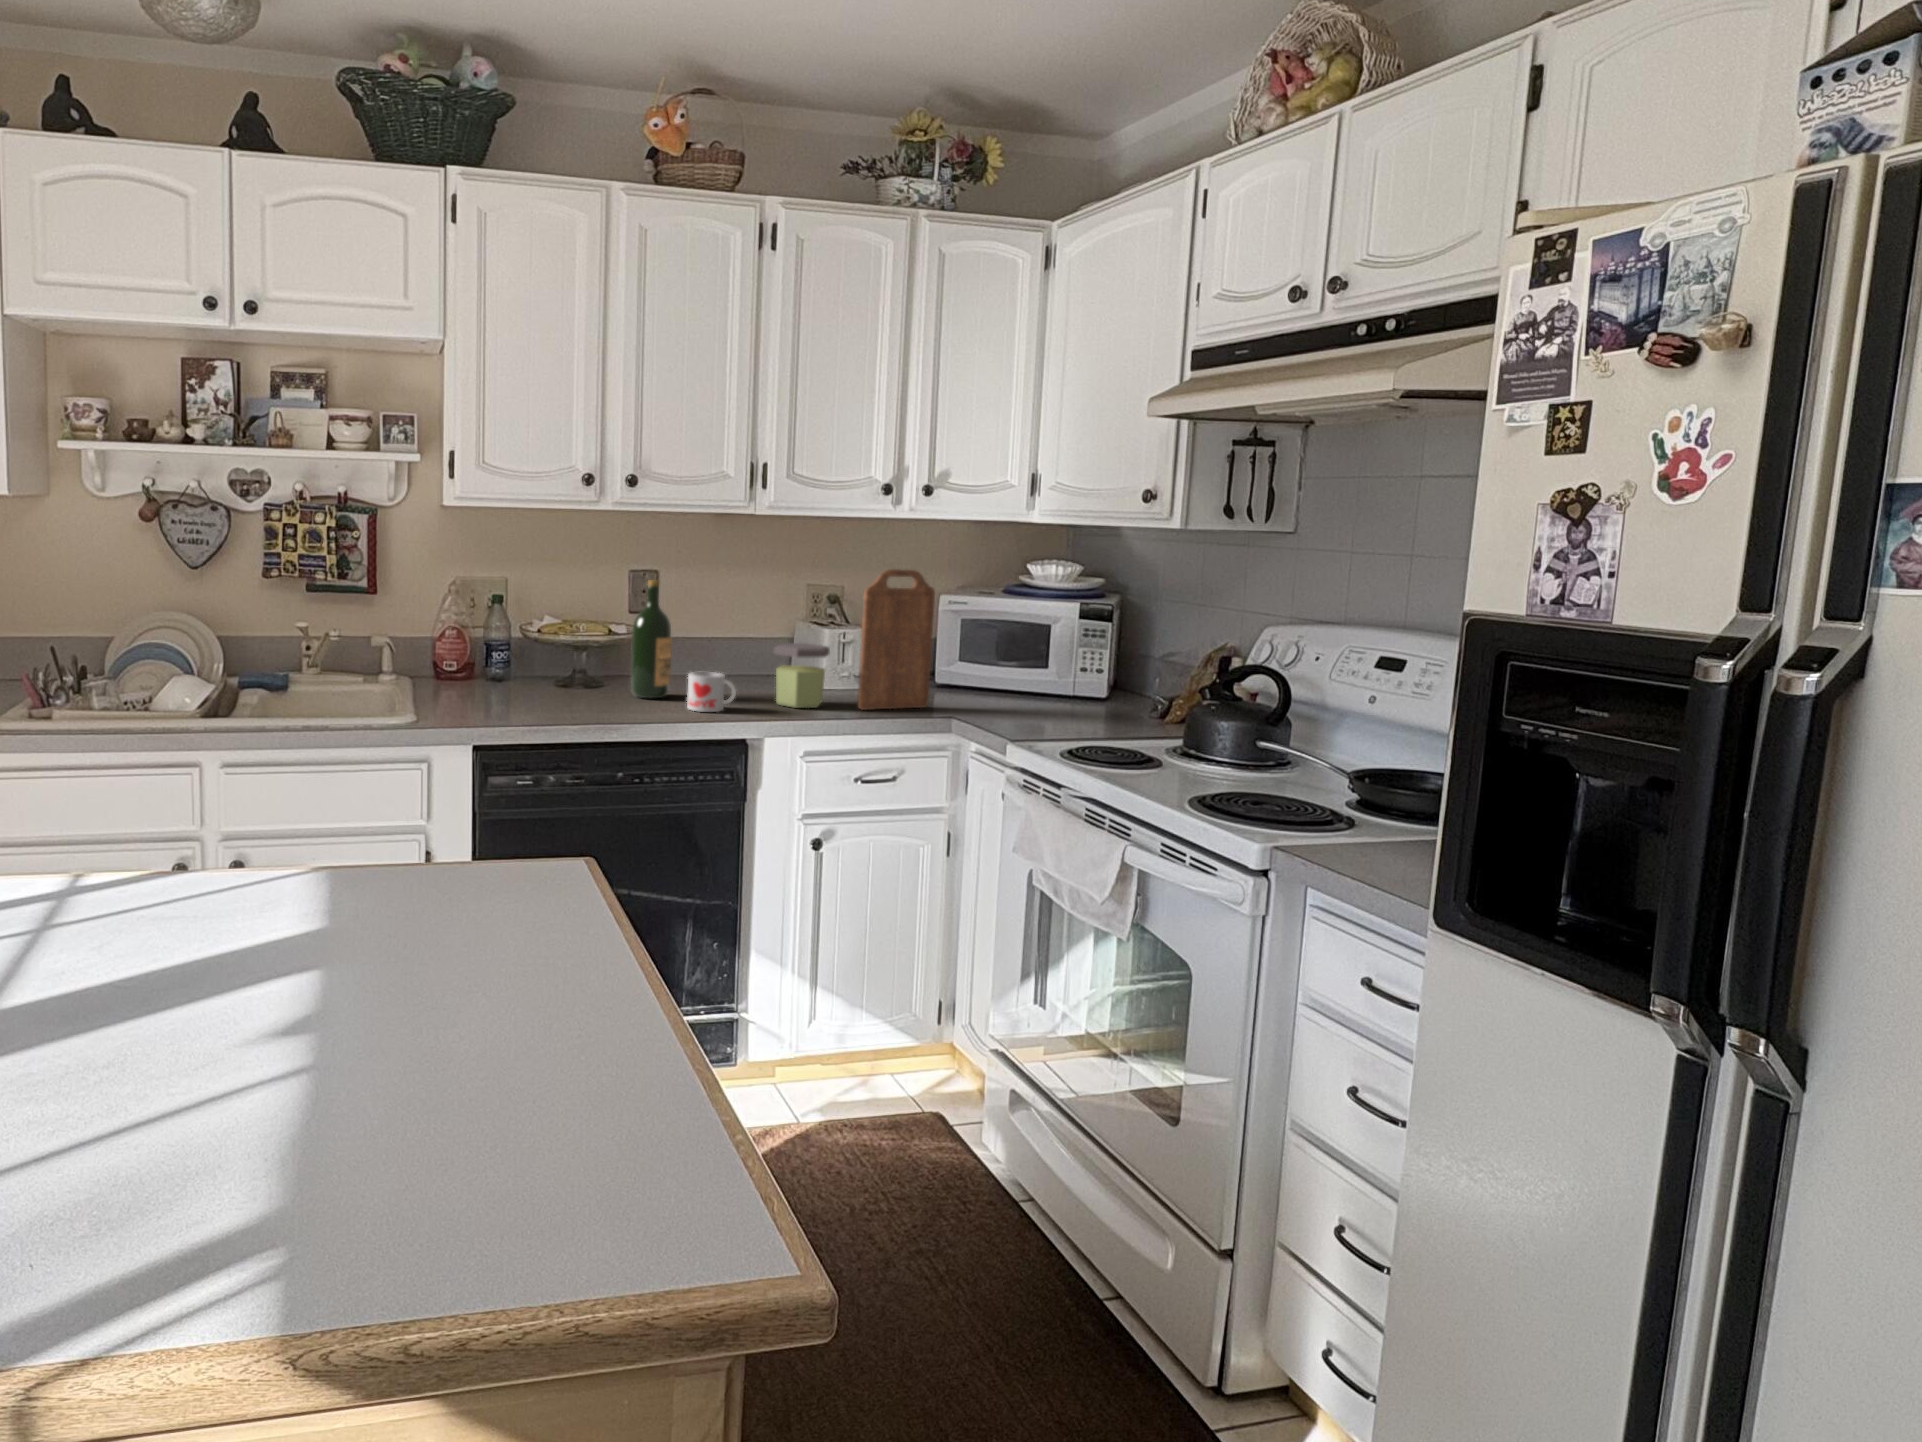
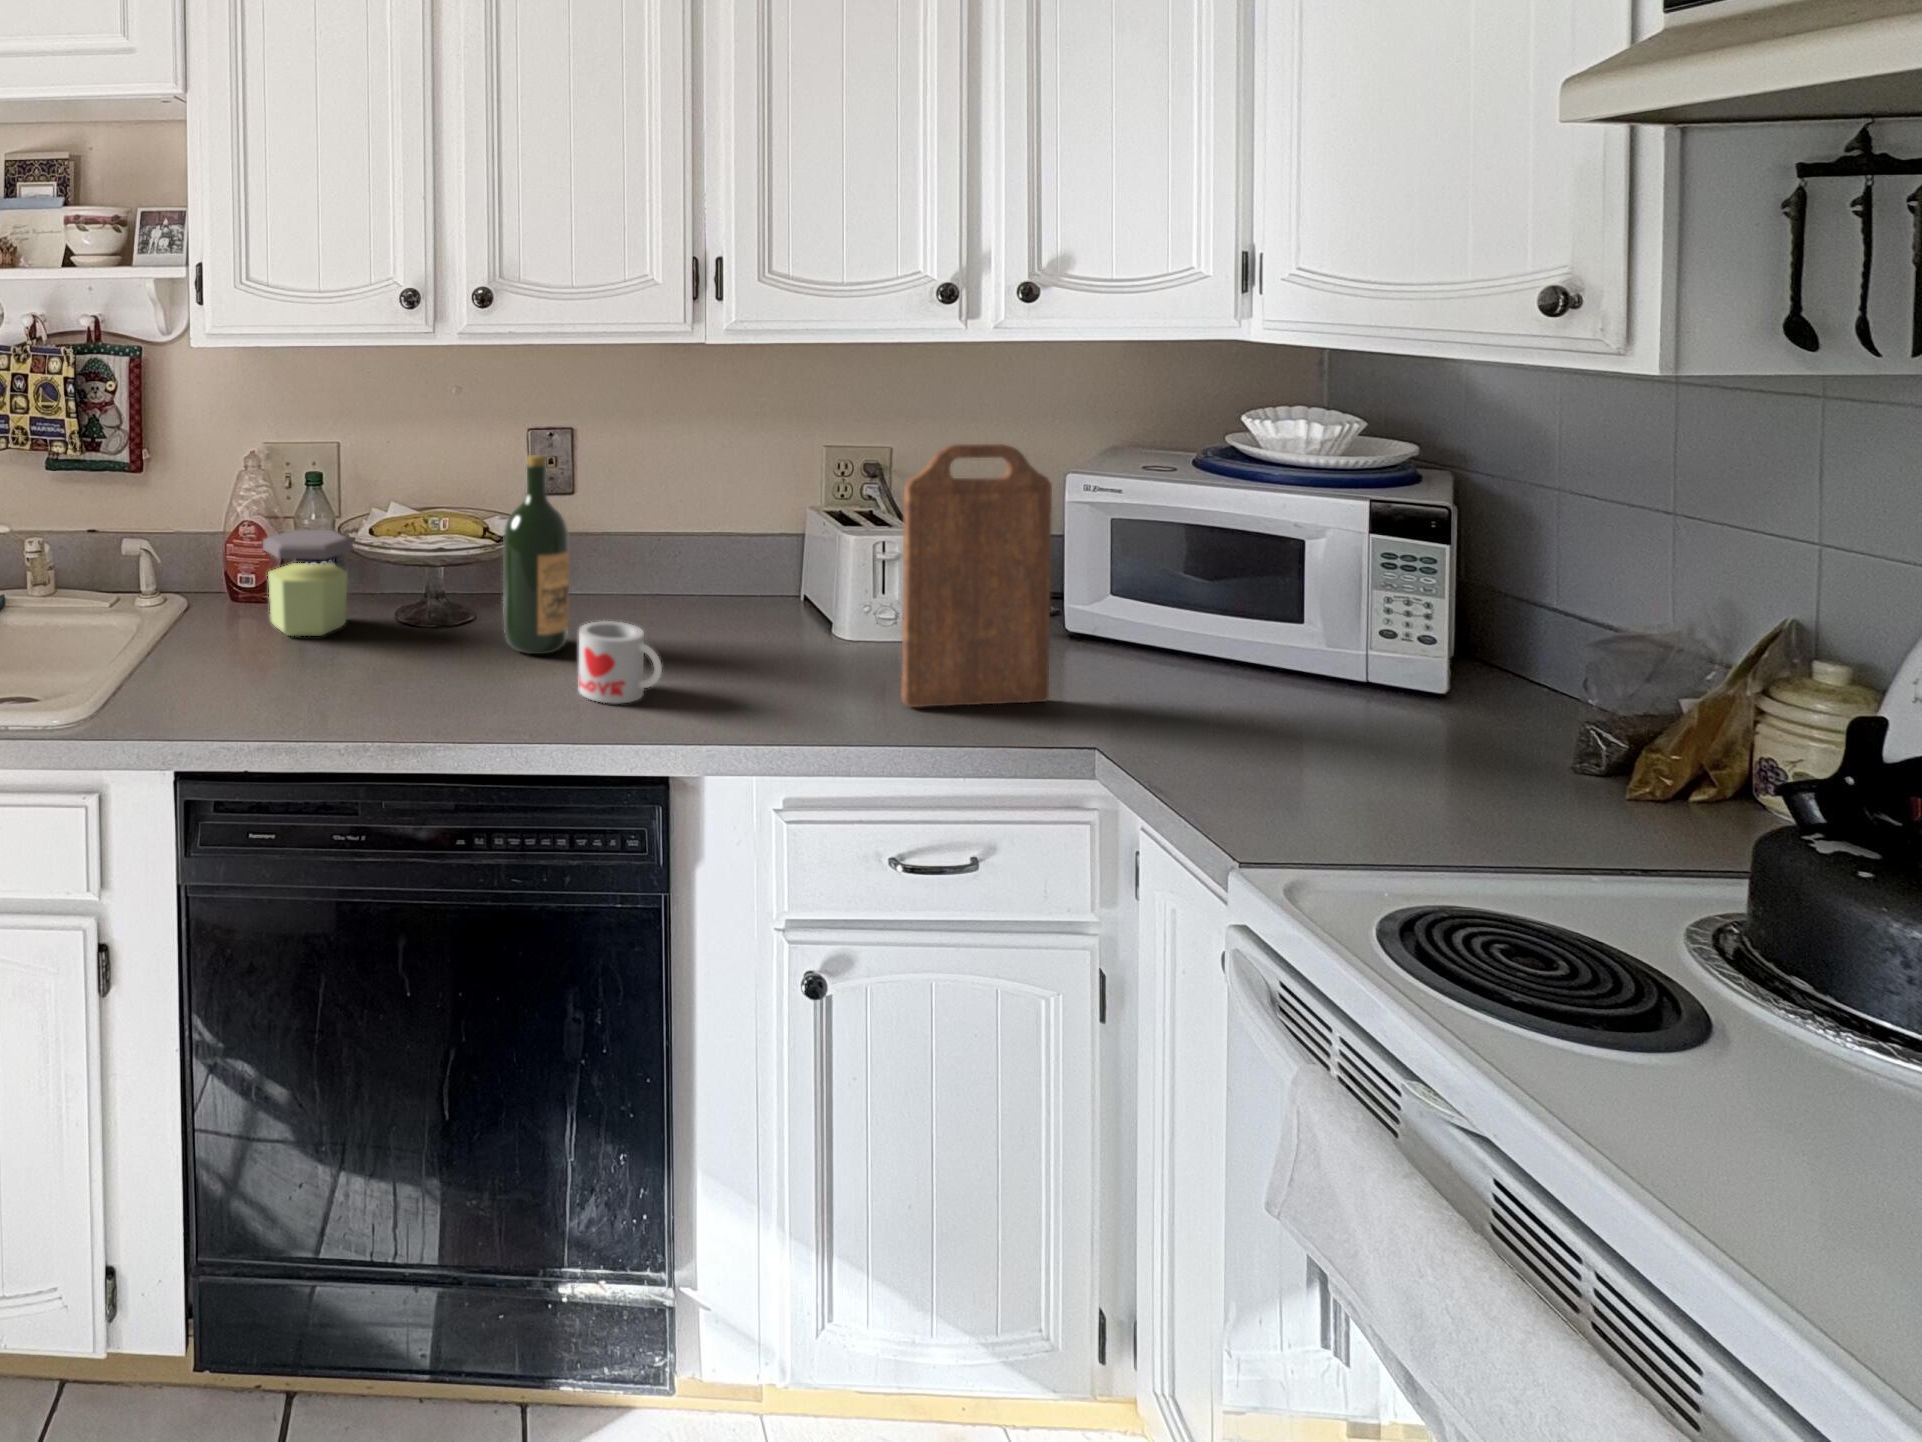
jar: present [774,643,830,708] -> present [263,530,353,636]

